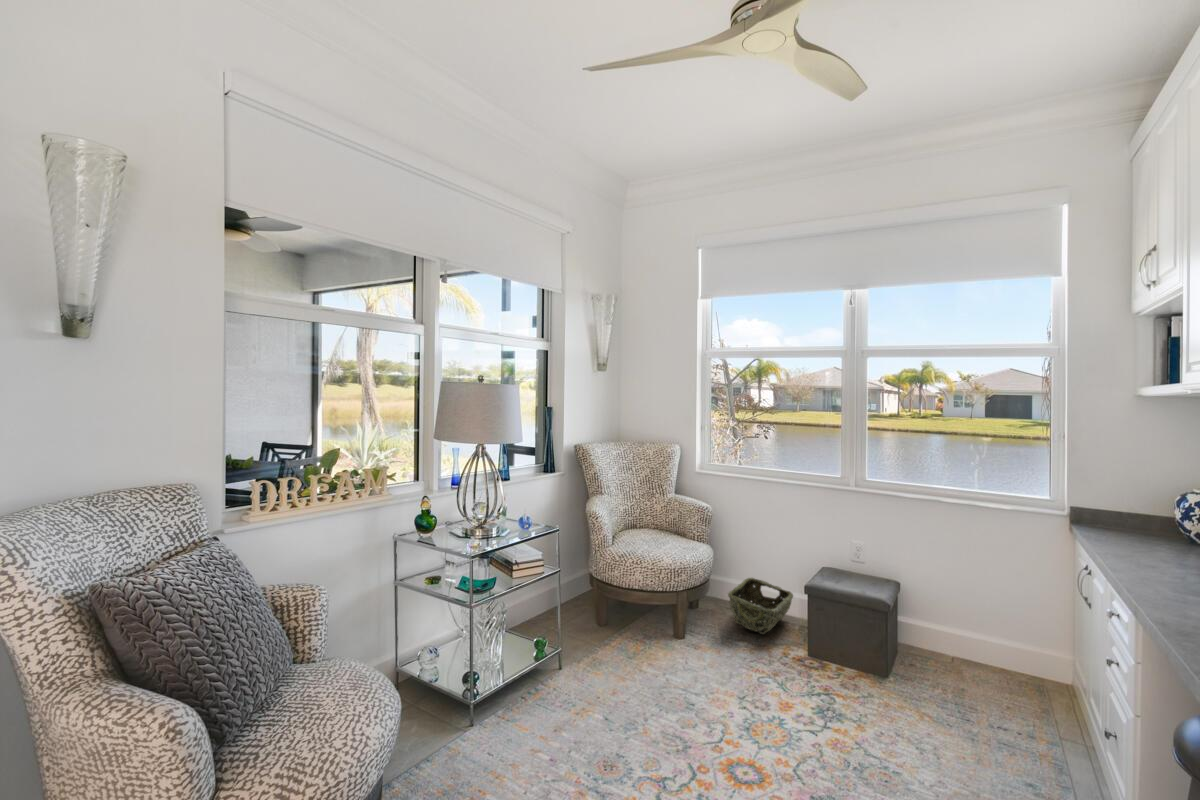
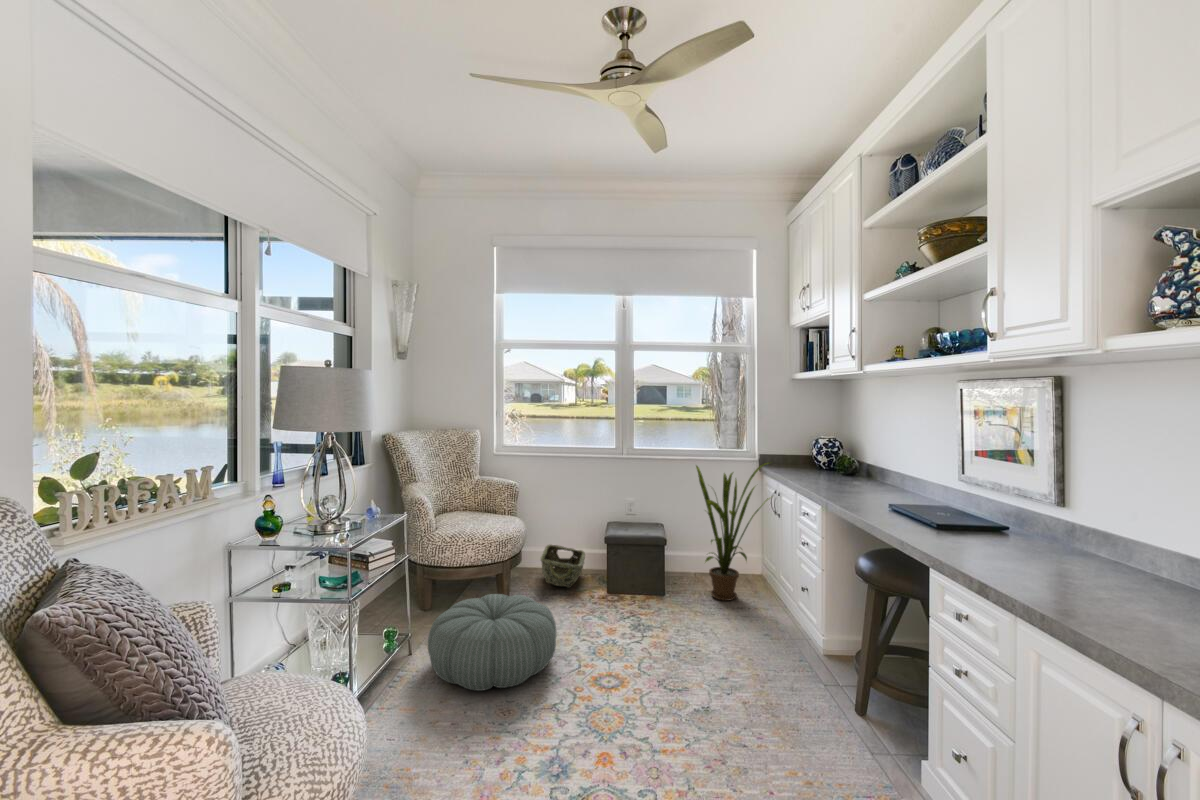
house plant: none [927,501,1085,712] -> present [696,463,770,601]
pouf: none [557,625,700,740] -> present [427,594,556,691]

